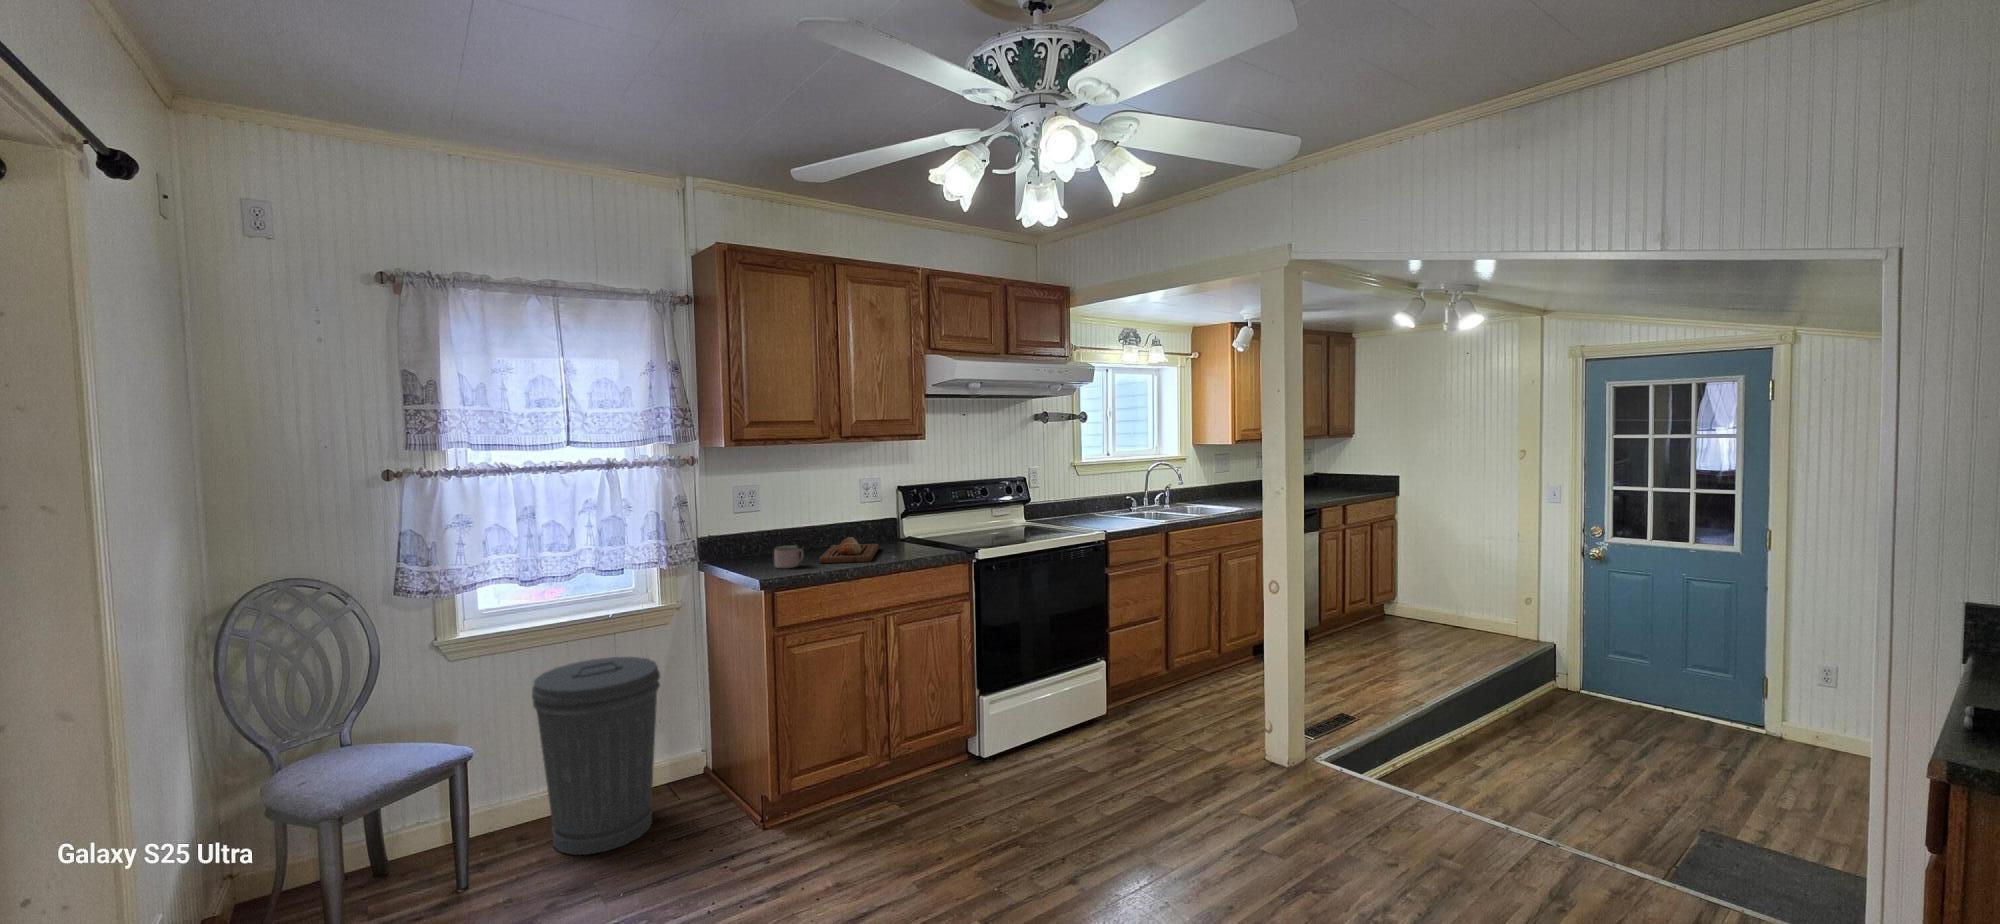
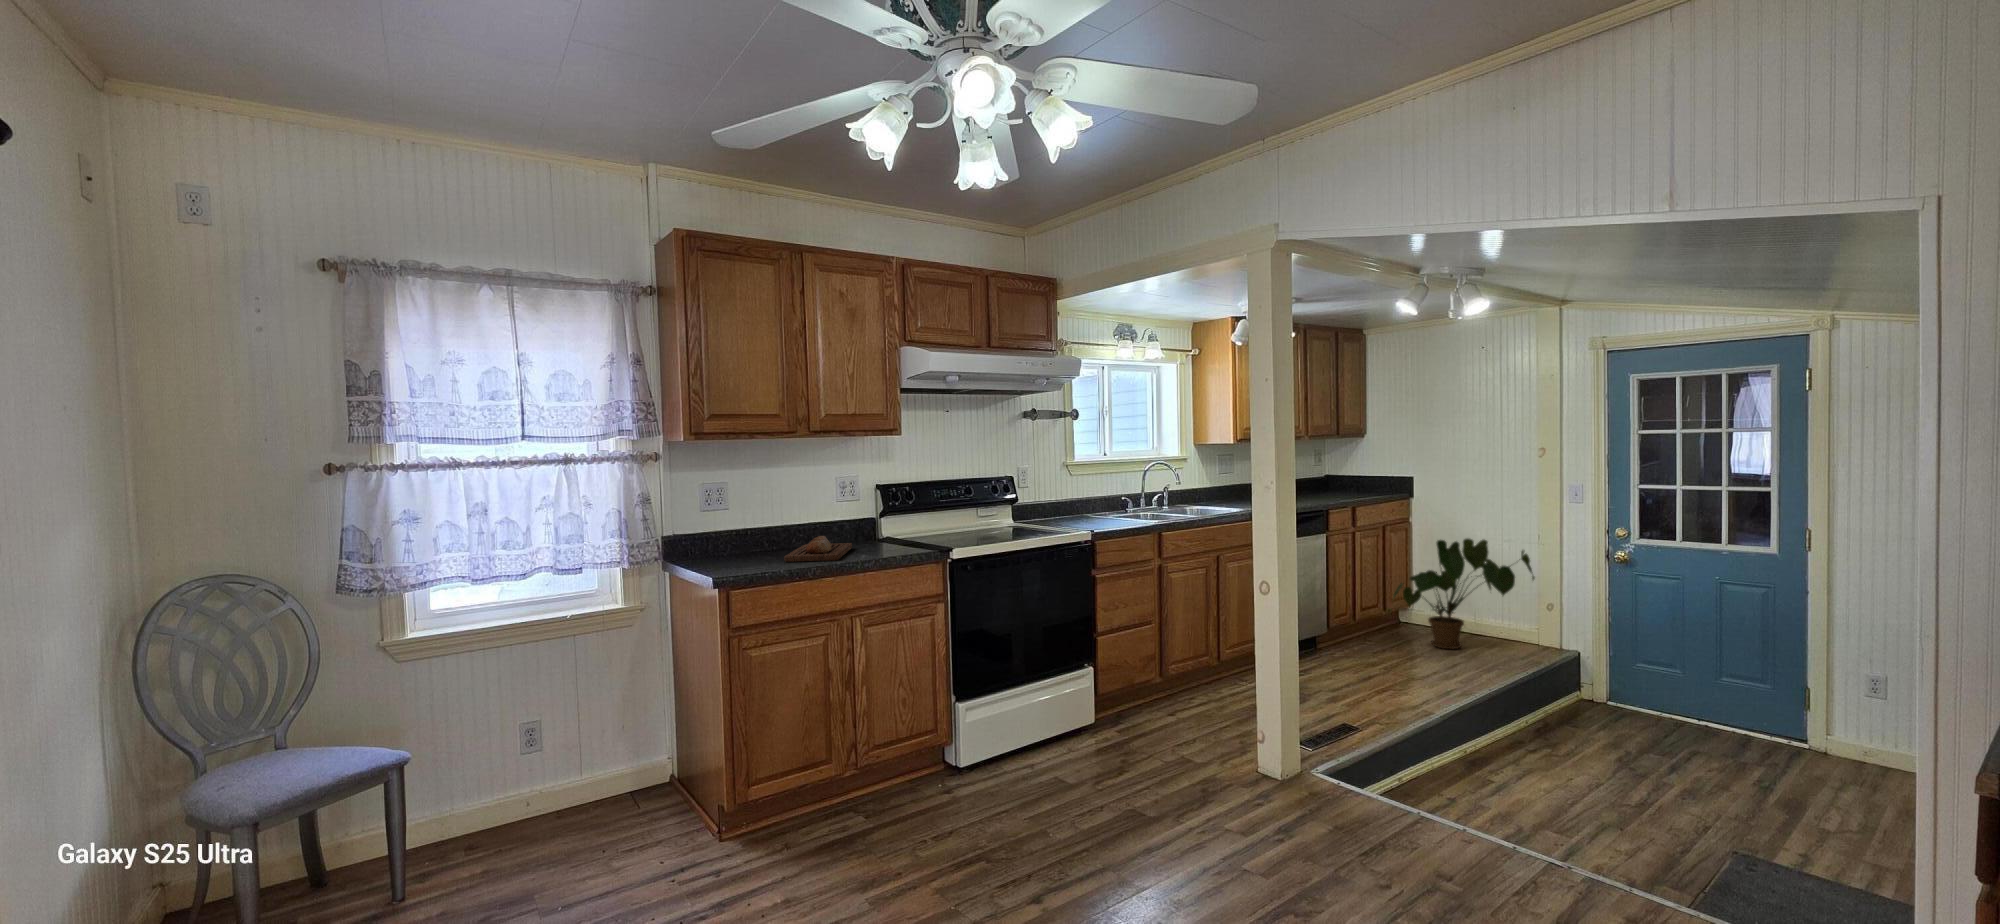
house plant: none [1381,536,1516,642] -> present [1393,539,1534,649]
mug: present [774,545,803,568] -> none [735,543,766,567]
trash can: present [532,657,660,855] -> none [476,659,615,866]

